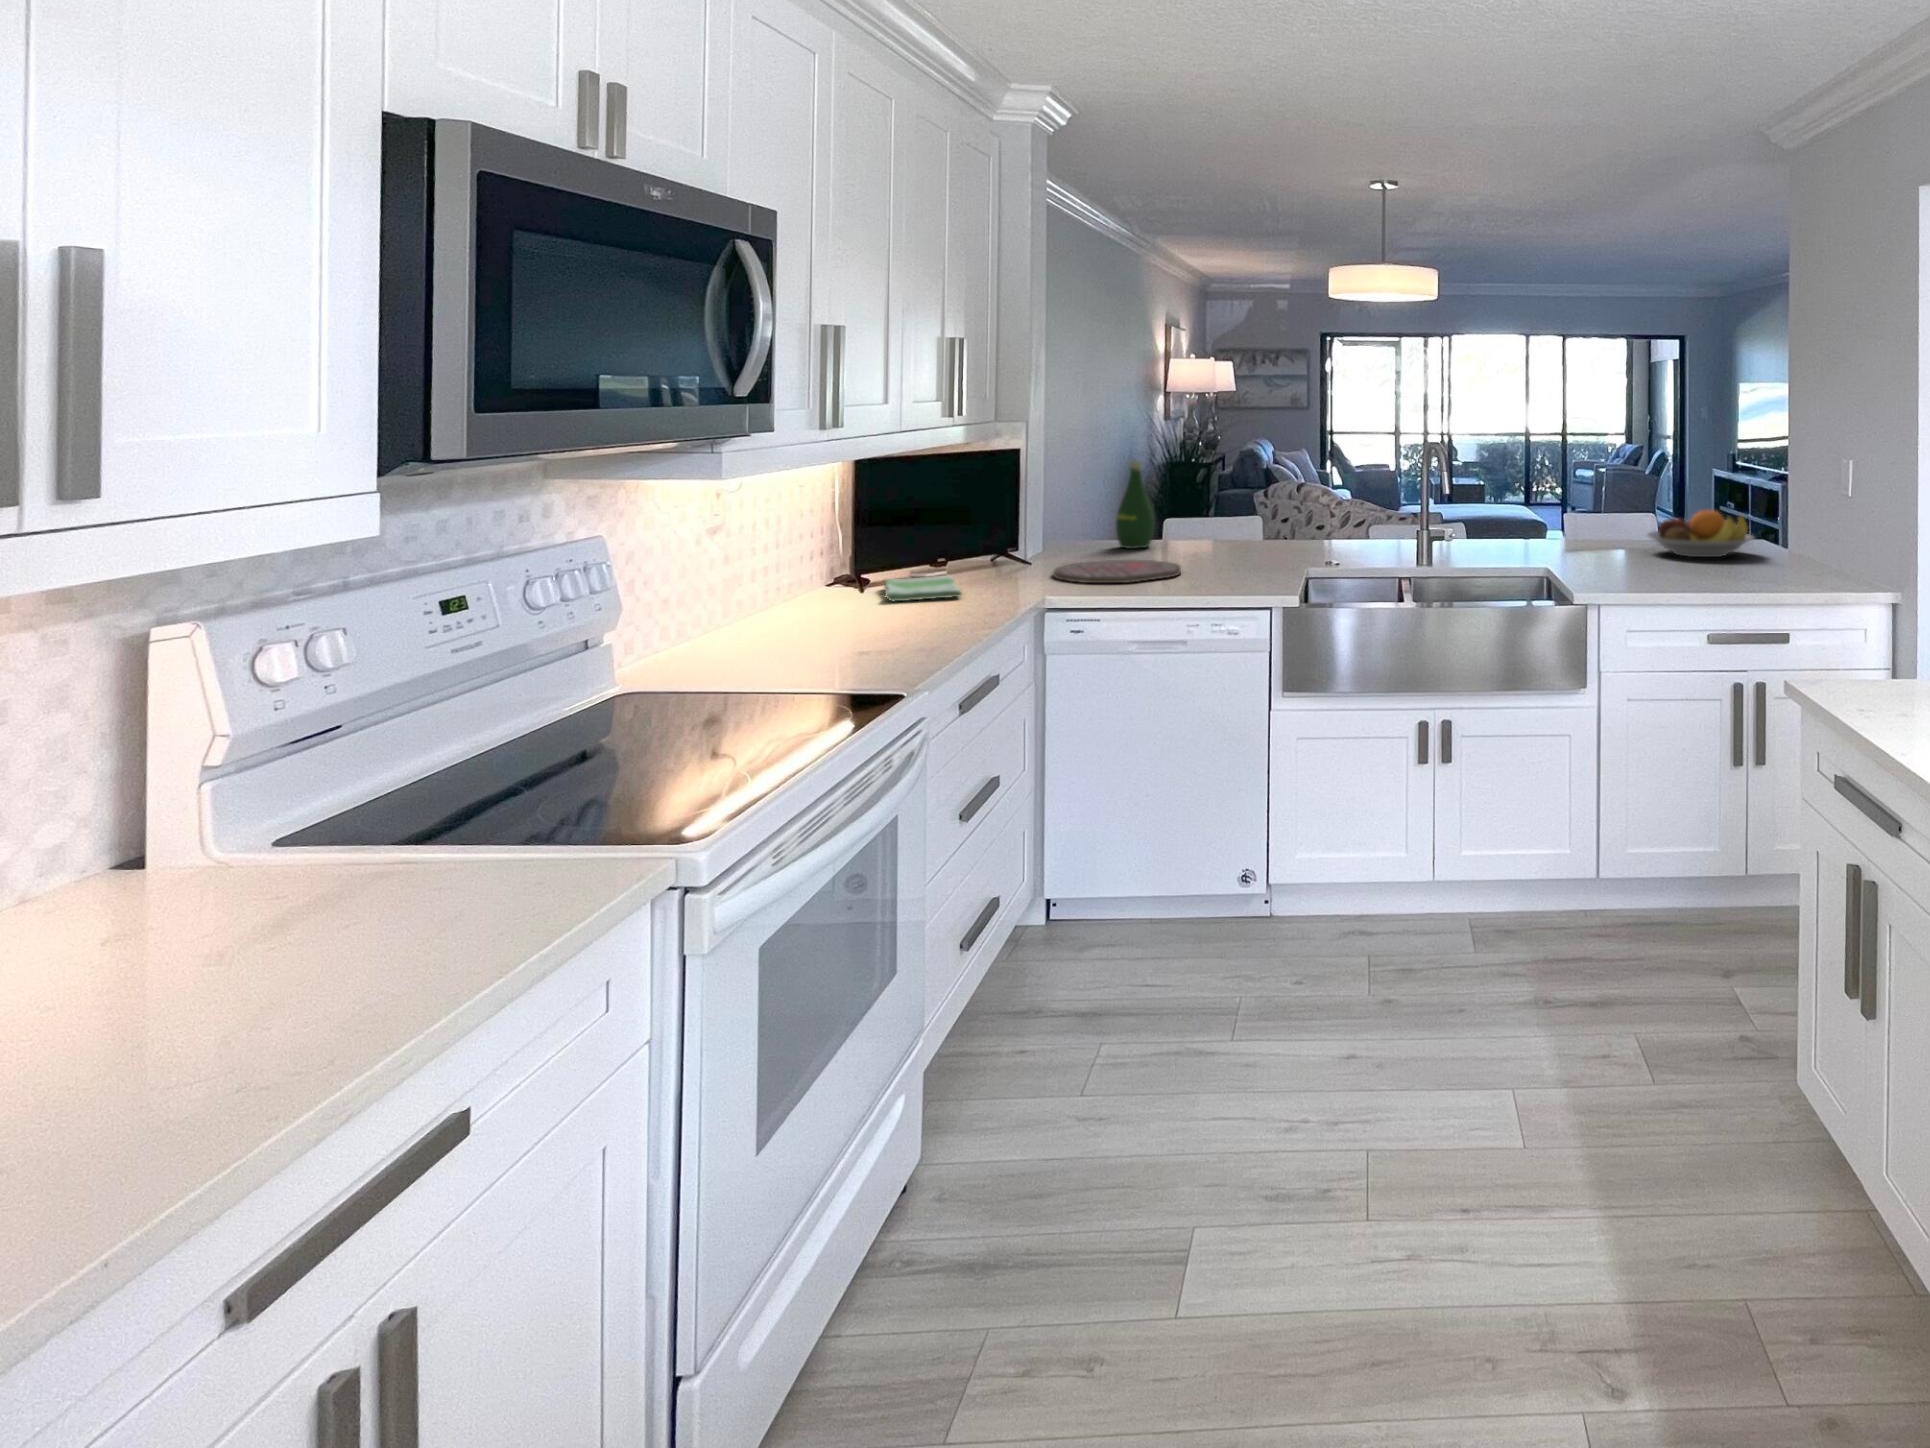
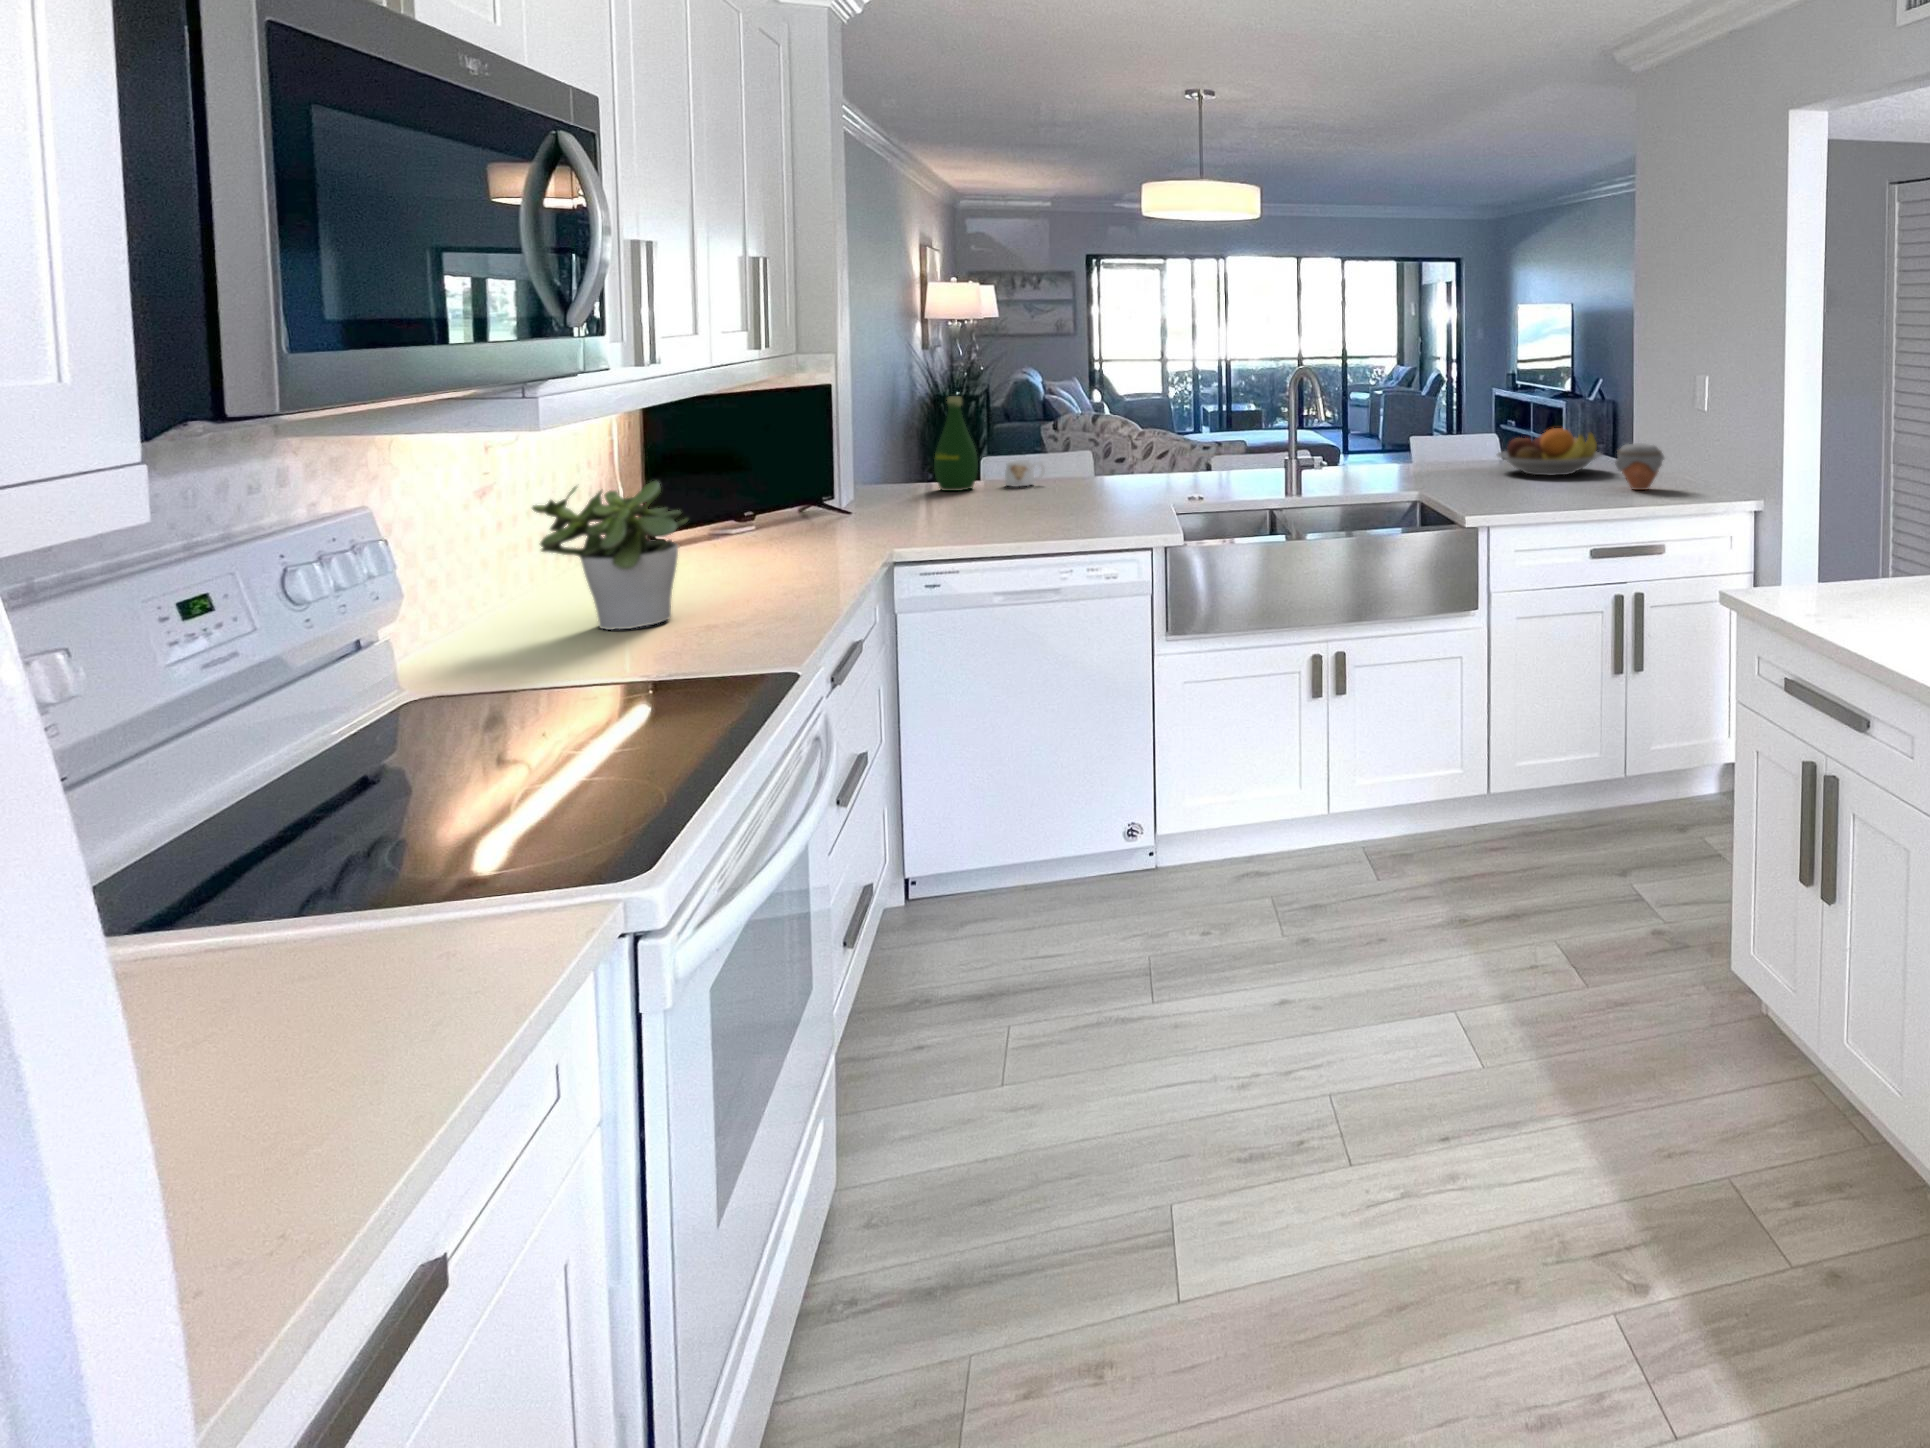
mug: none [1179,522,1214,547] -> present [1005,460,1045,487]
potted plant: none [730,525,852,652] -> present [532,481,688,630]
jar: none [1754,527,1808,575] -> present [1615,443,1664,490]
cutting board: present [1053,560,1181,583] -> none [884,503,1029,531]
dish towel: present [884,575,962,601] -> none [690,530,794,564]

